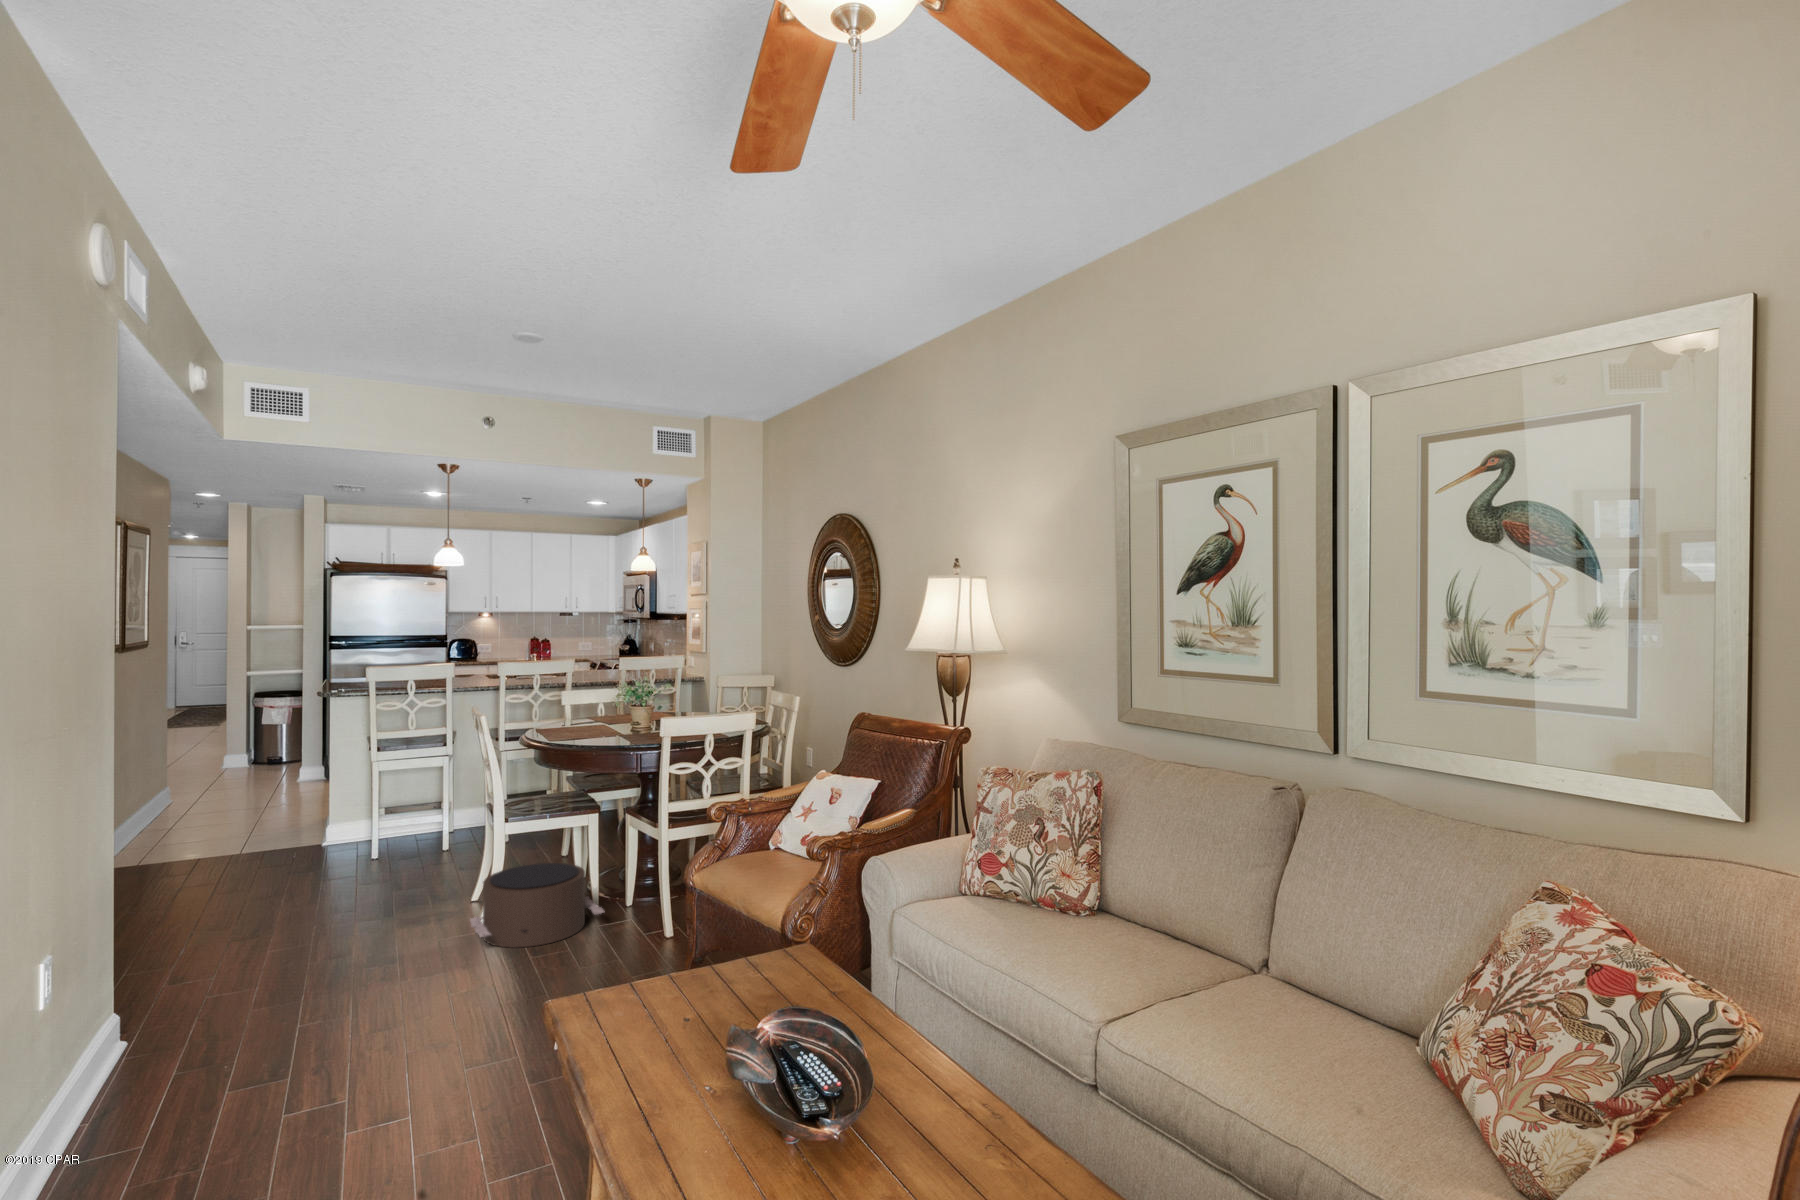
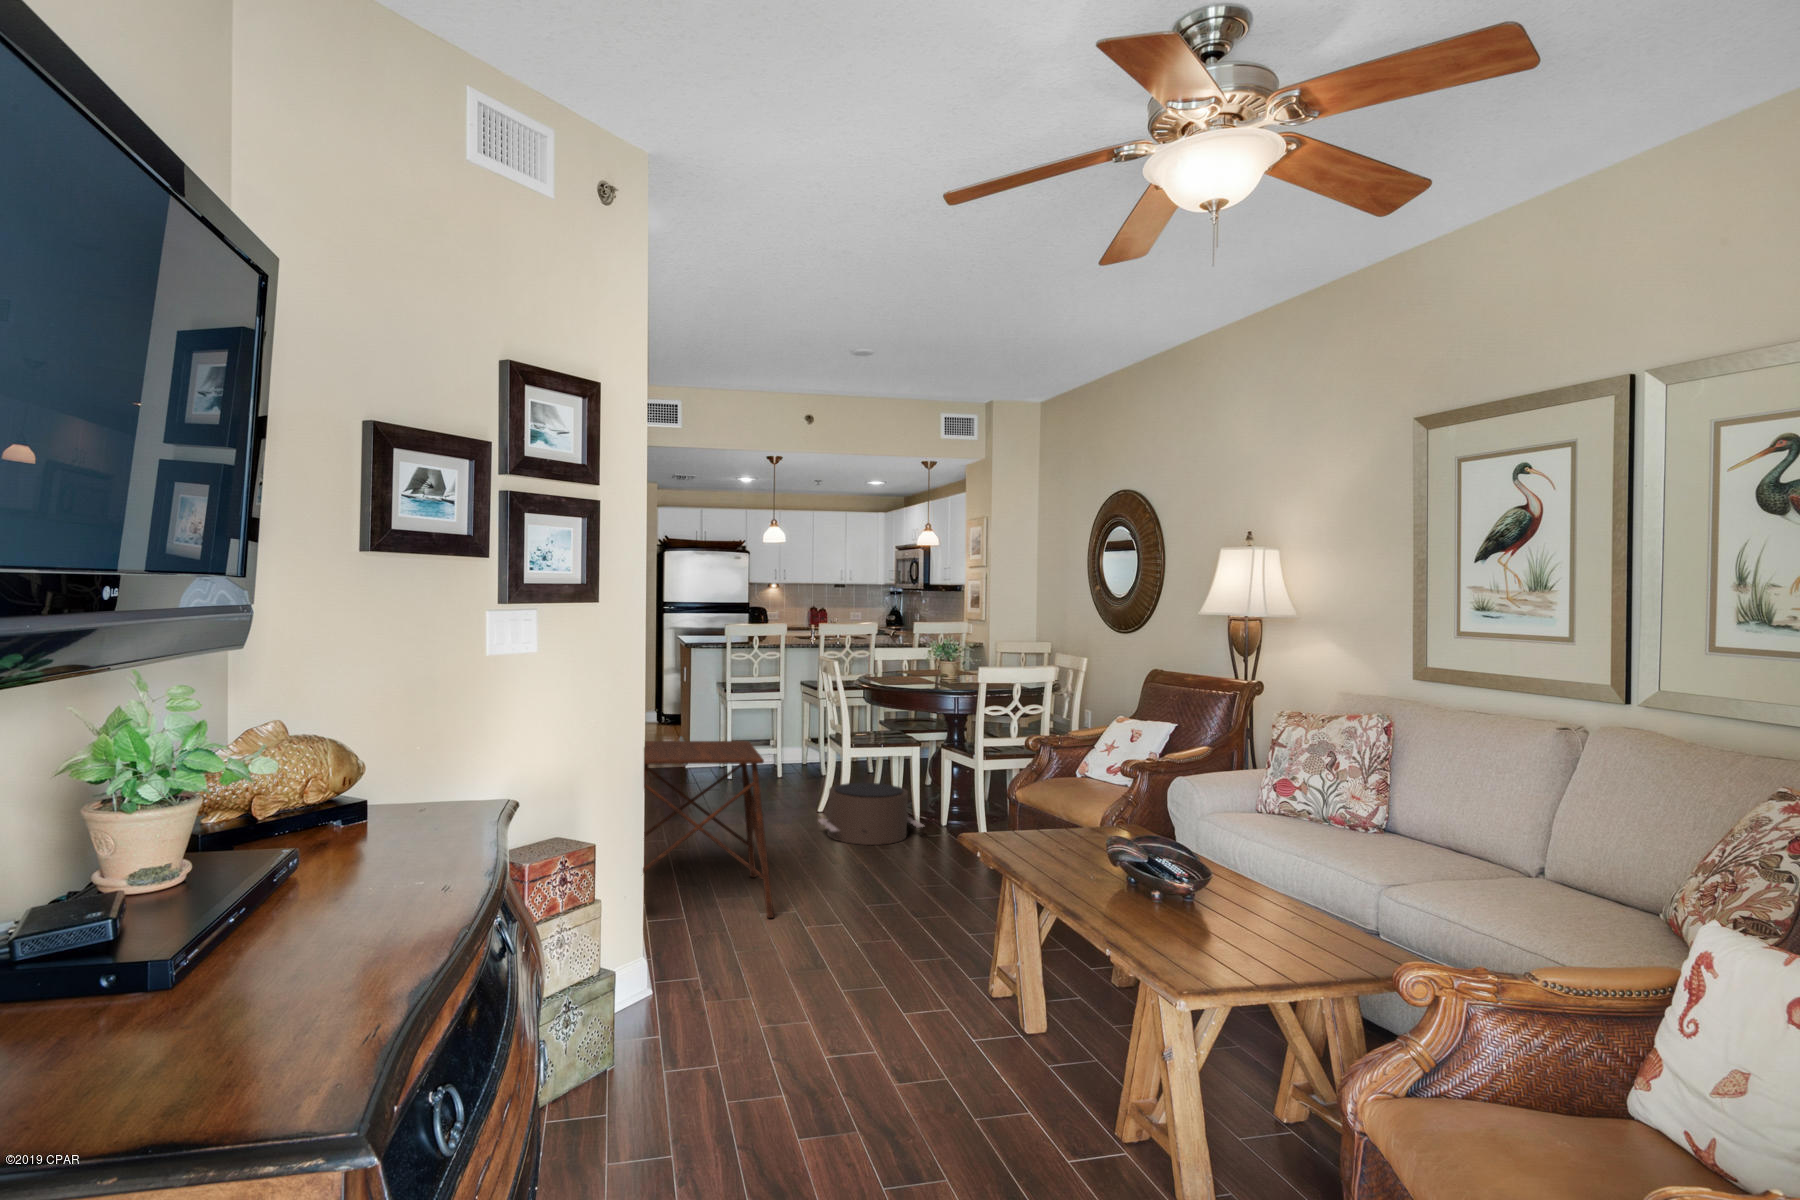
side table: none [53,856,348,1184] -> present [643,741,774,918]

